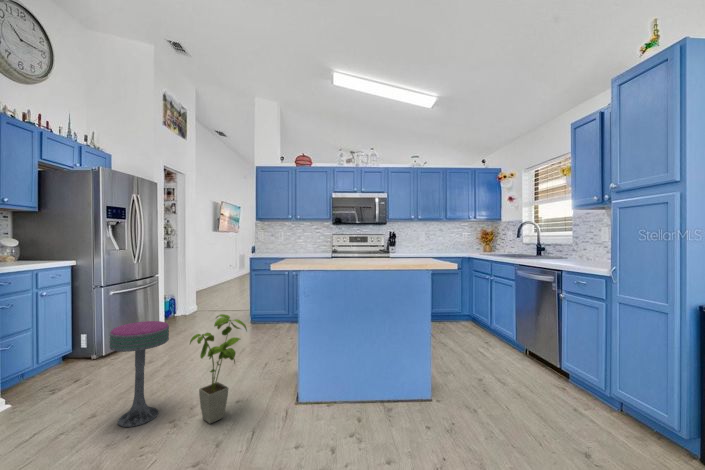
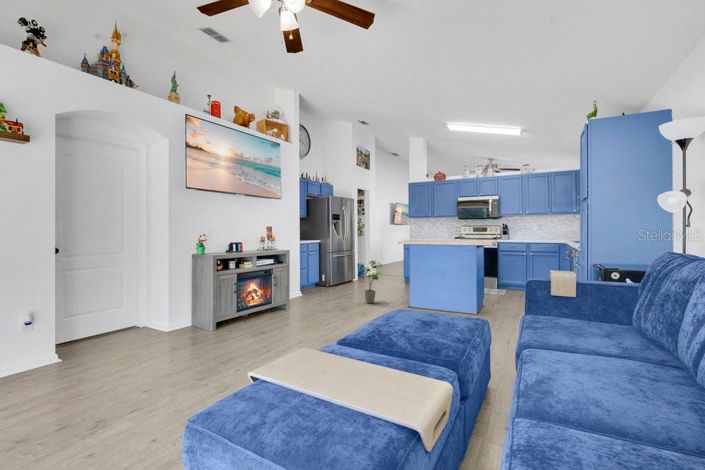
bar stool: present [109,321,169,427] -> none [335,263,355,301]

